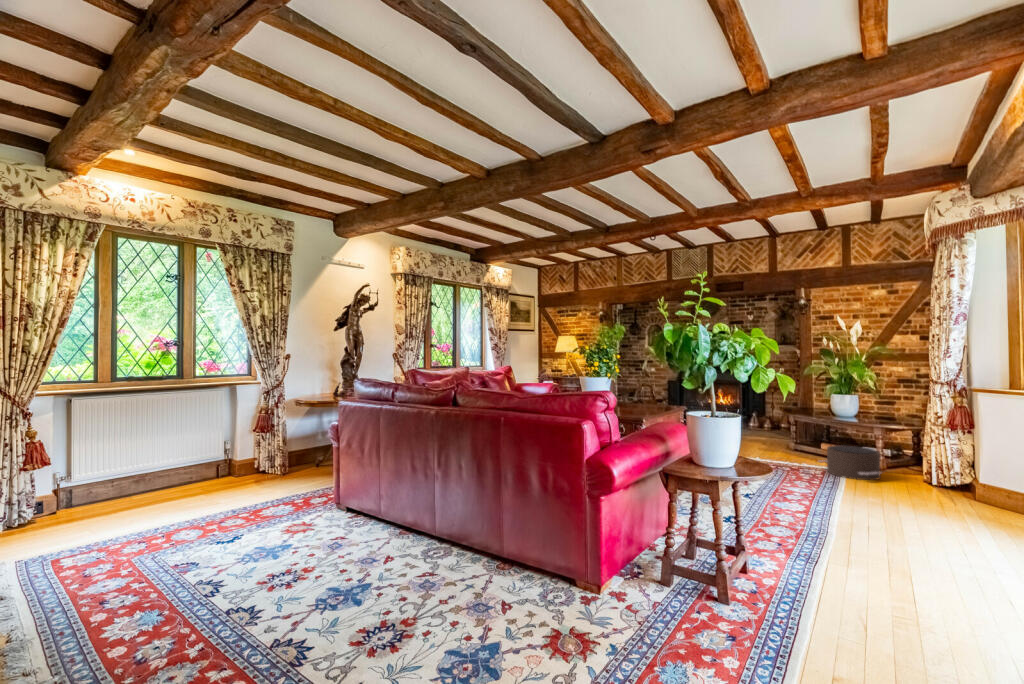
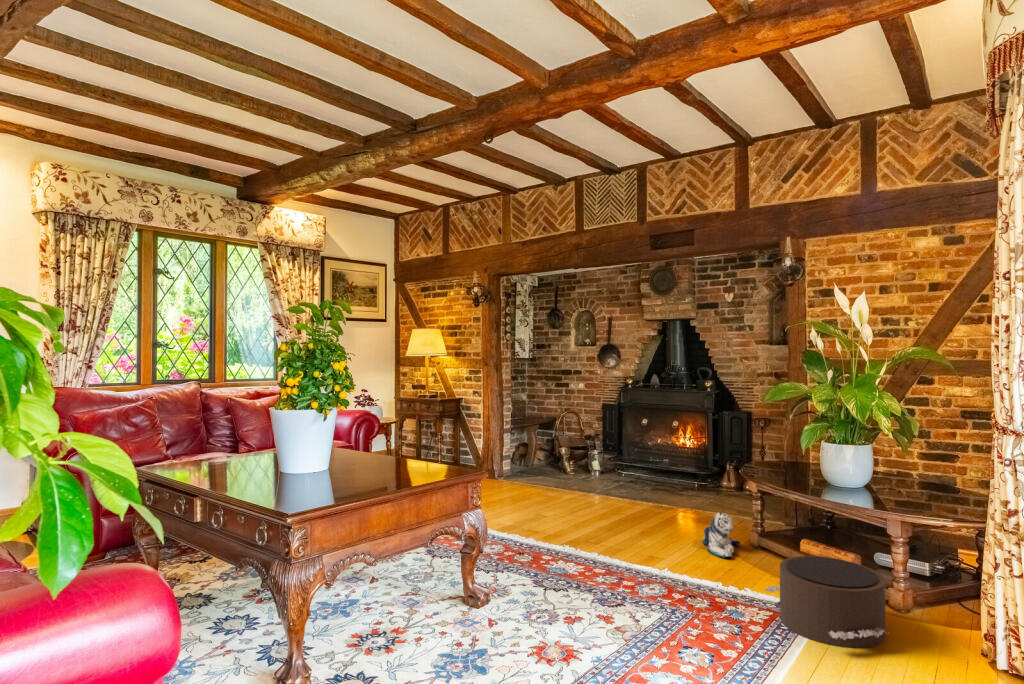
plush toy: none [765,433,786,454] -> present [702,513,740,558]

